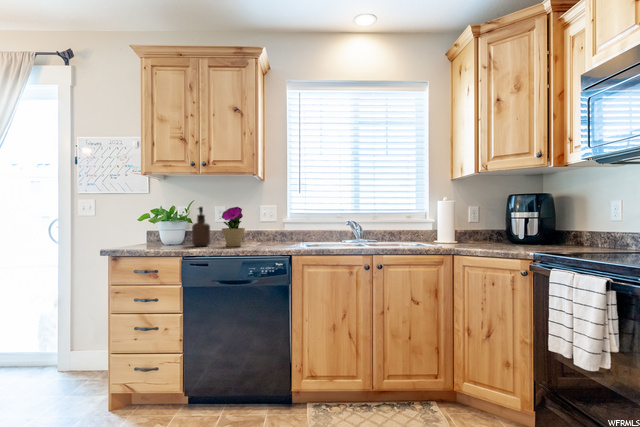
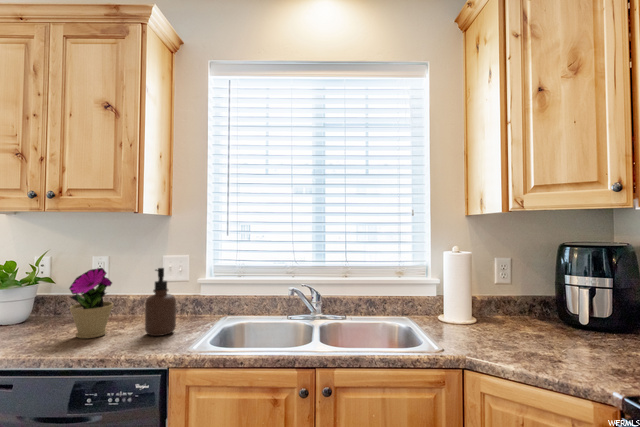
soap dispenser: present [192,207,210,246] -> present [145,268,176,336]

